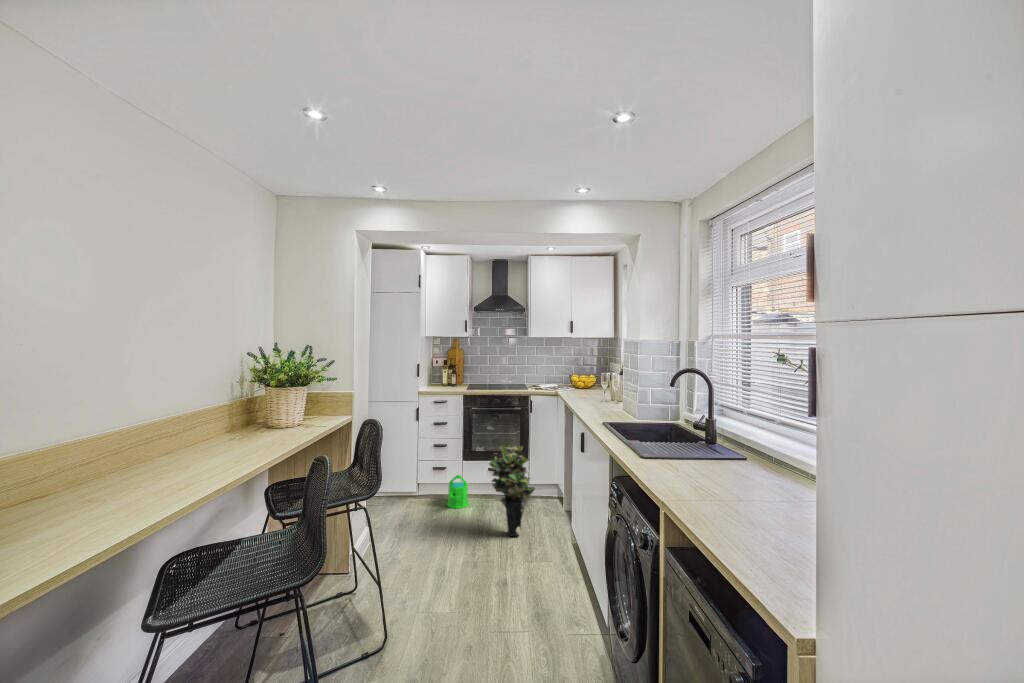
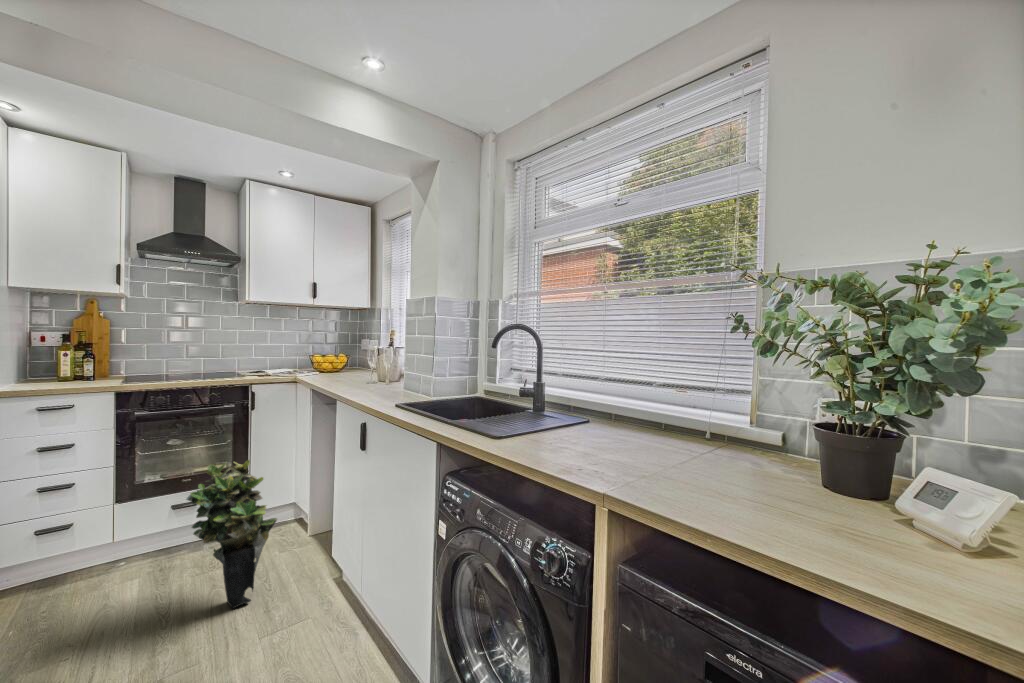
watering can: present [447,475,469,508] -> none [76,532,133,597]

